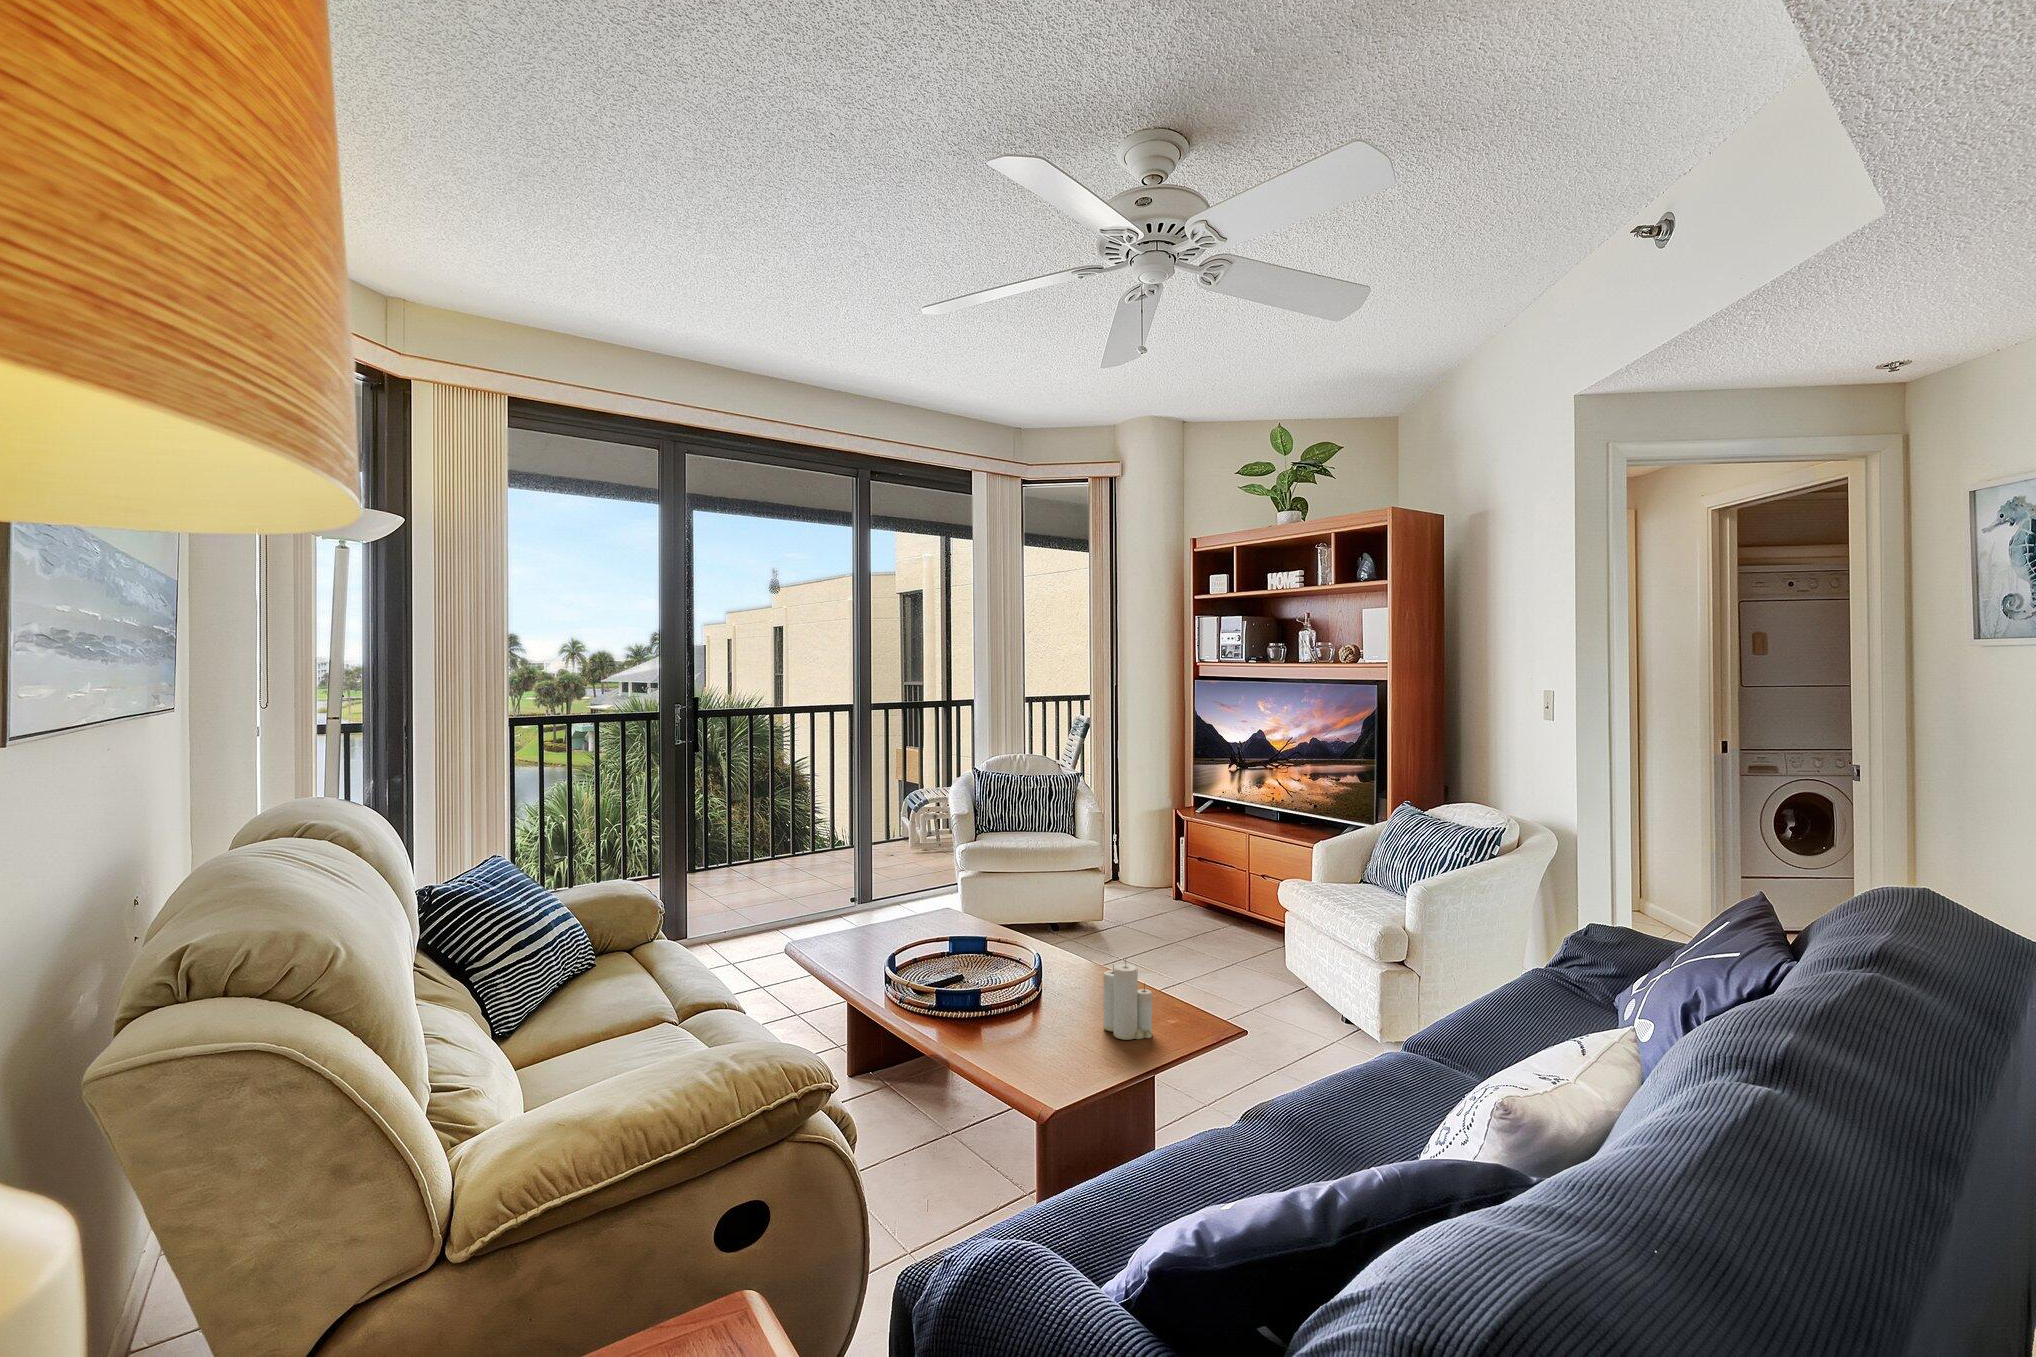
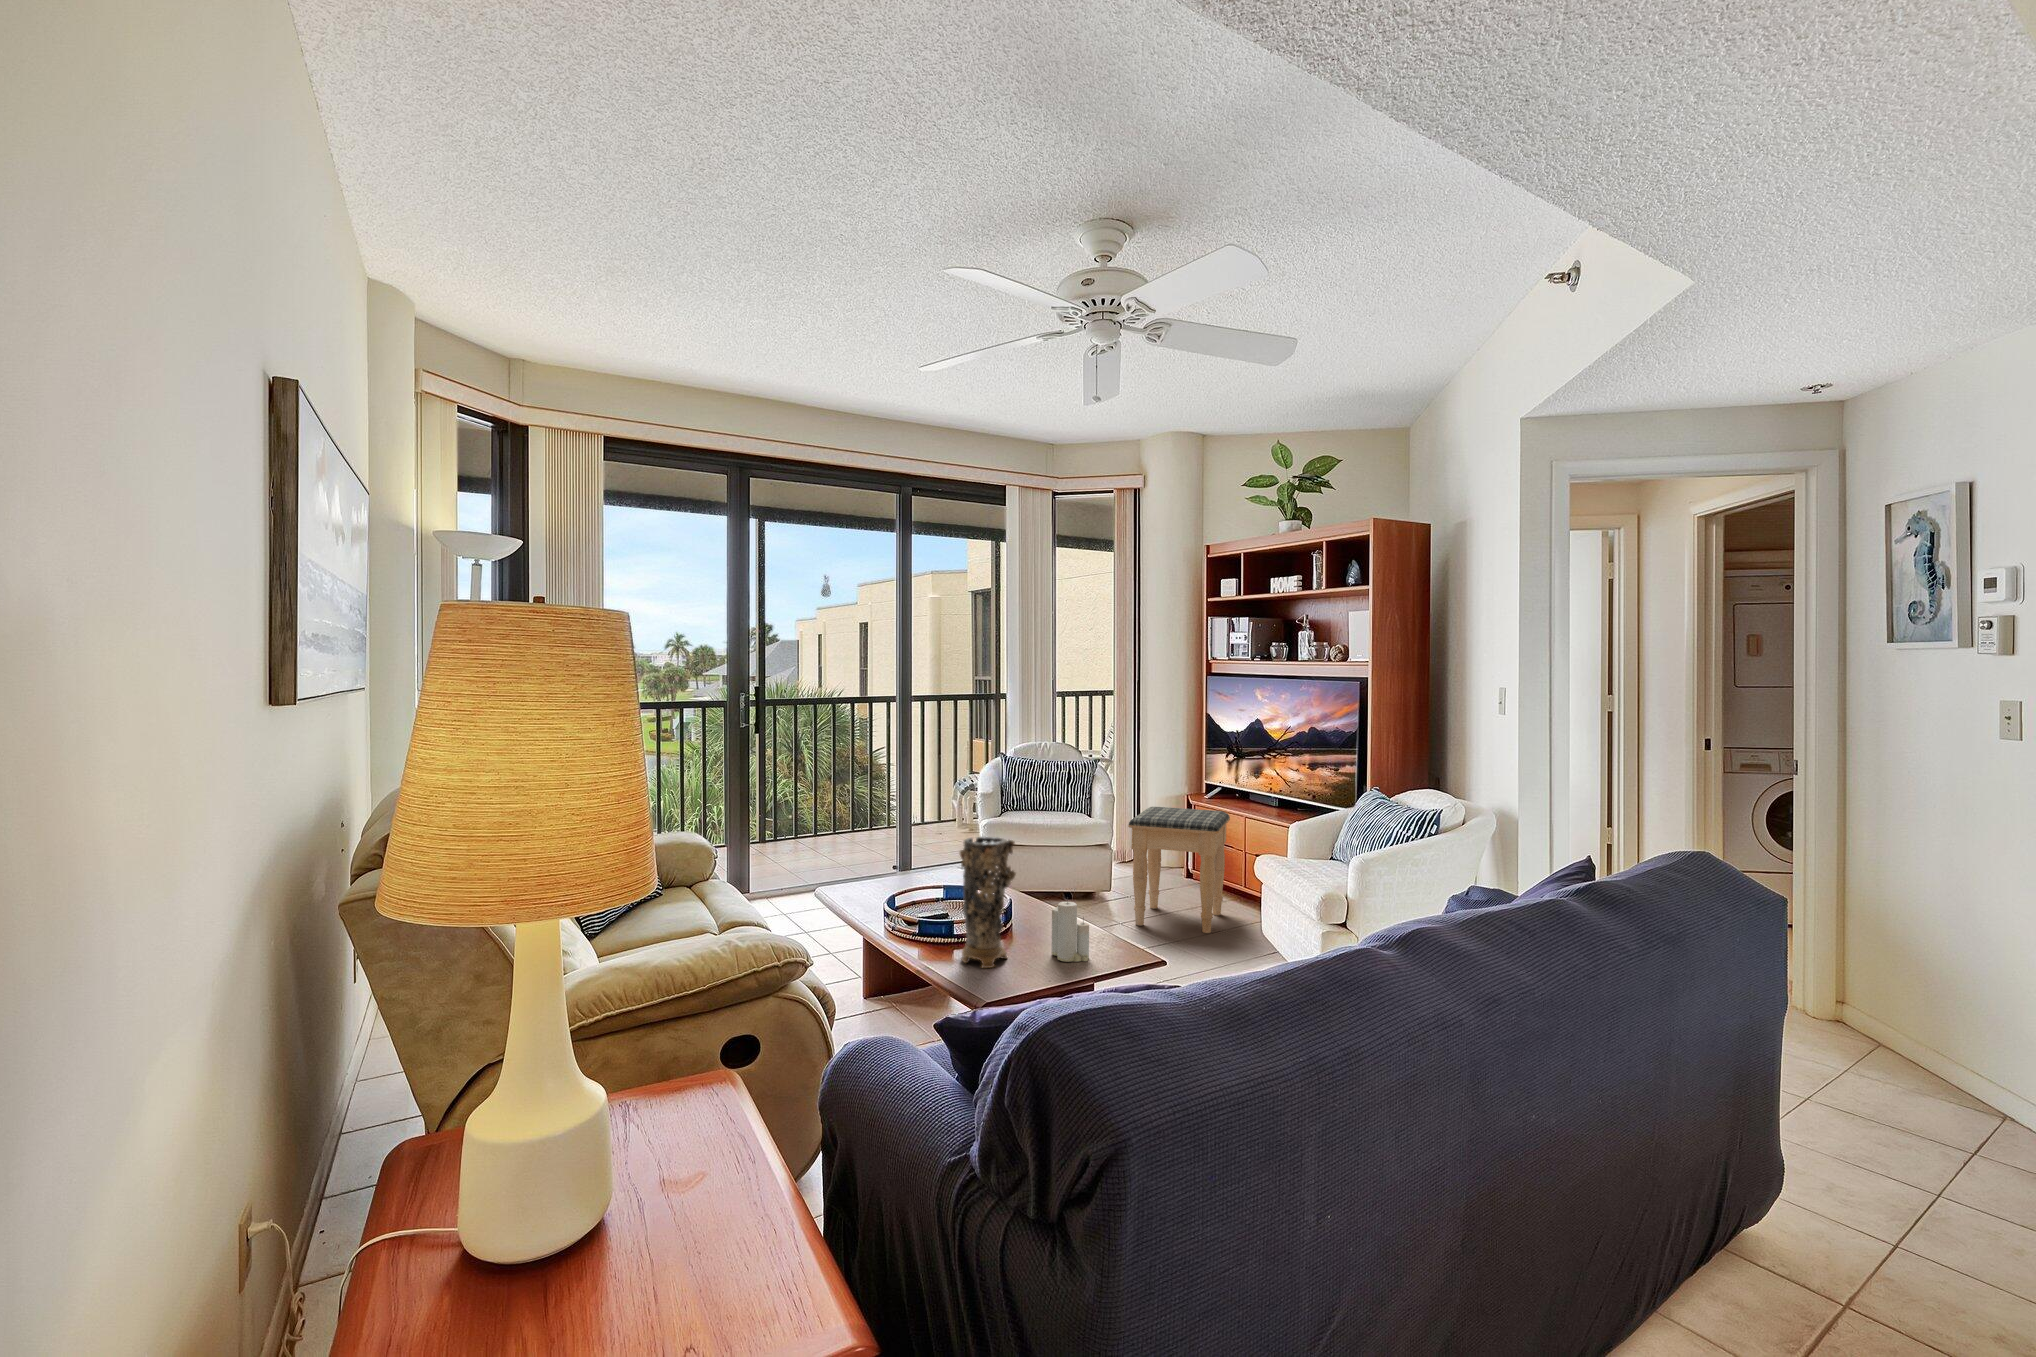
footstool: none [1132,827,1239,971] -> present [1128,807,1230,933]
decorative vase: none [989,886,1062,1054] -> present [960,837,1016,968]

